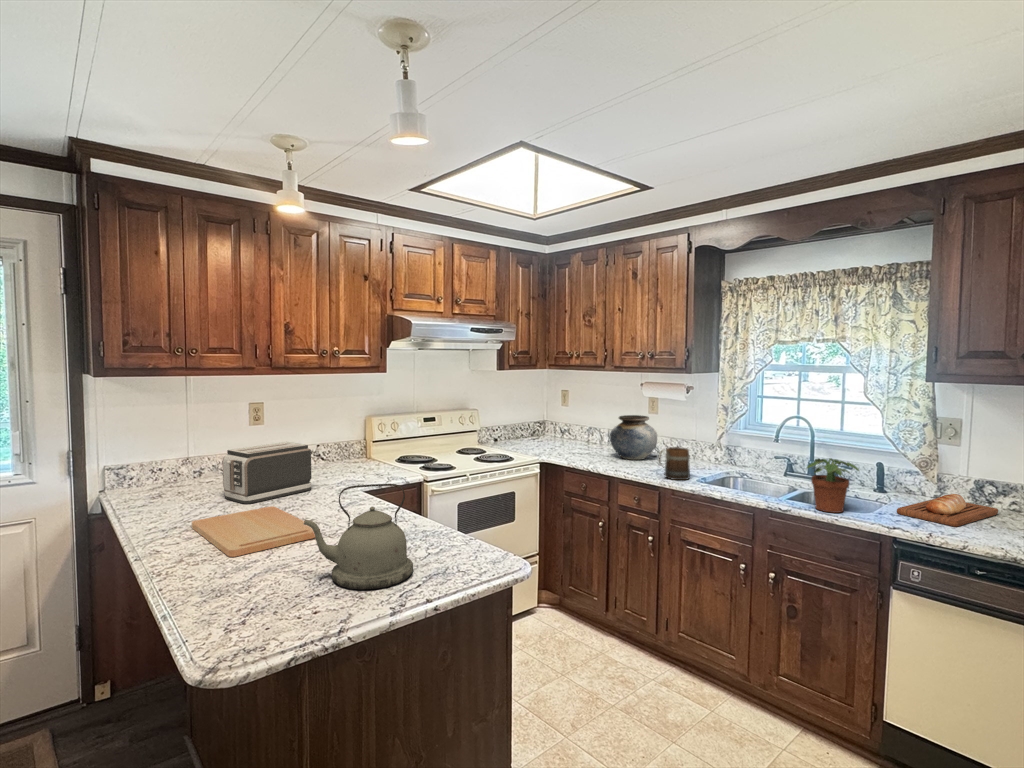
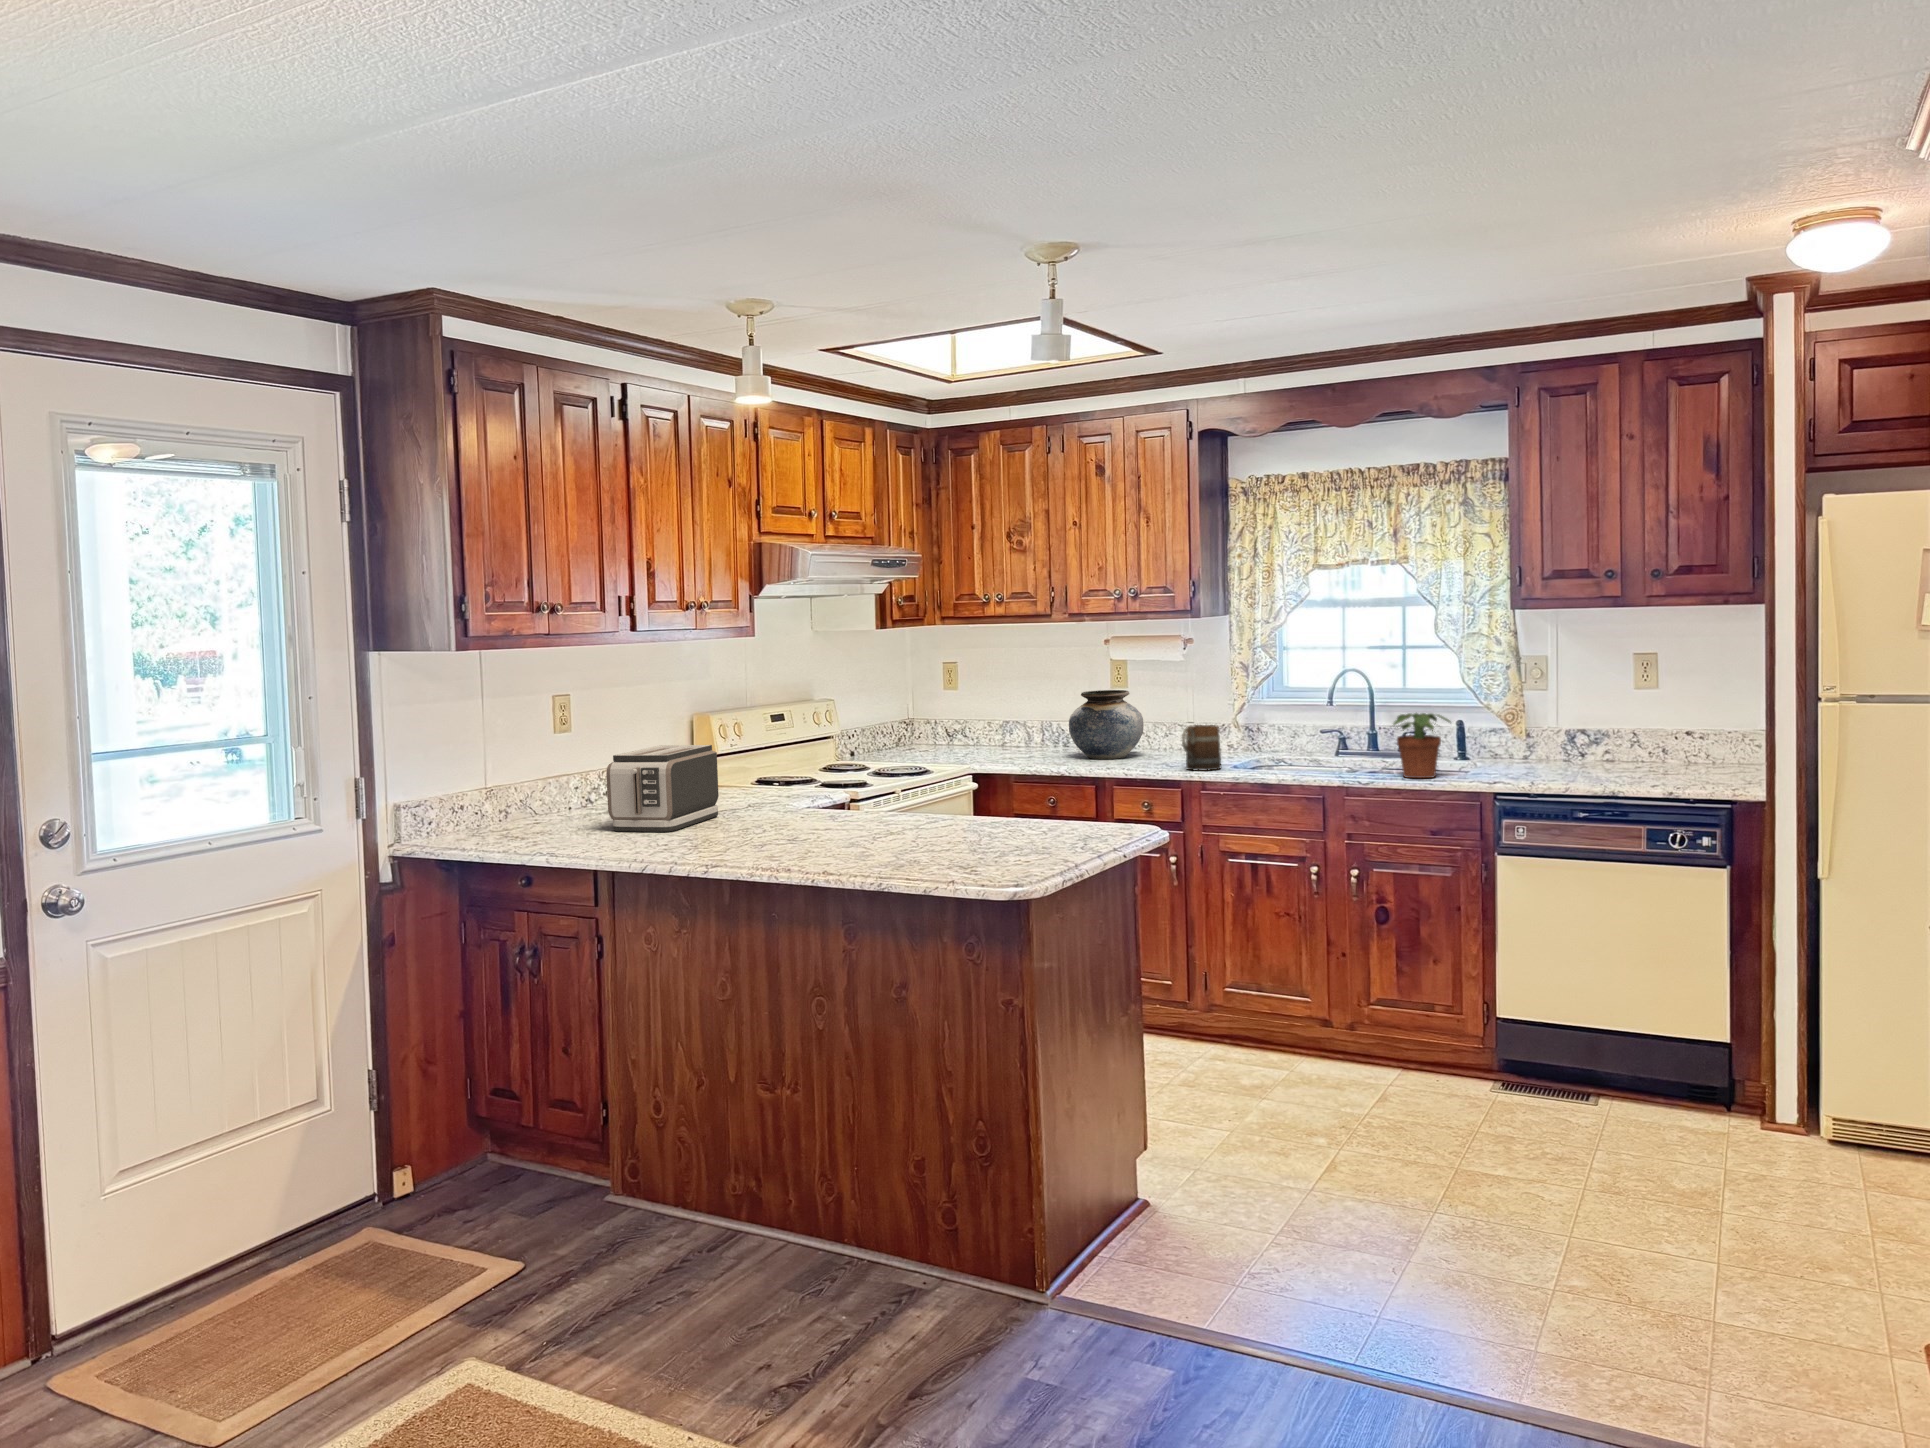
kettle: present [304,484,413,589] -> none [946,742,1060,858]
bread loaf: present [897,494,998,527] -> none [1492,747,1593,777]
cutting board: present [192,506,315,557] -> none [668,825,869,858]

